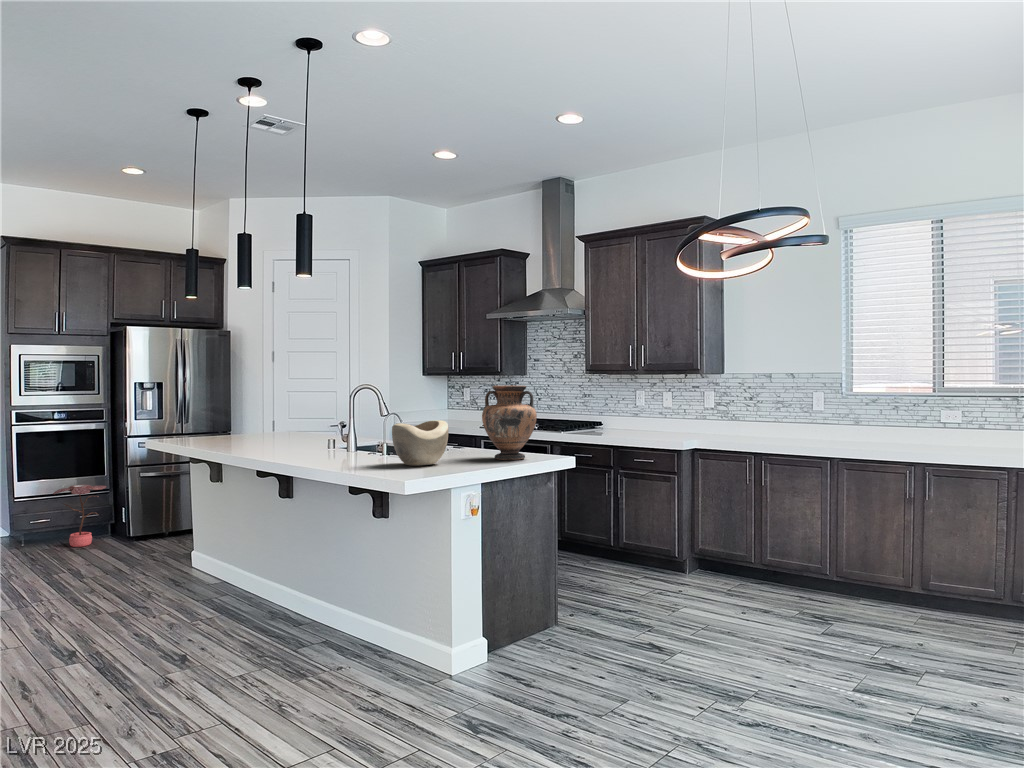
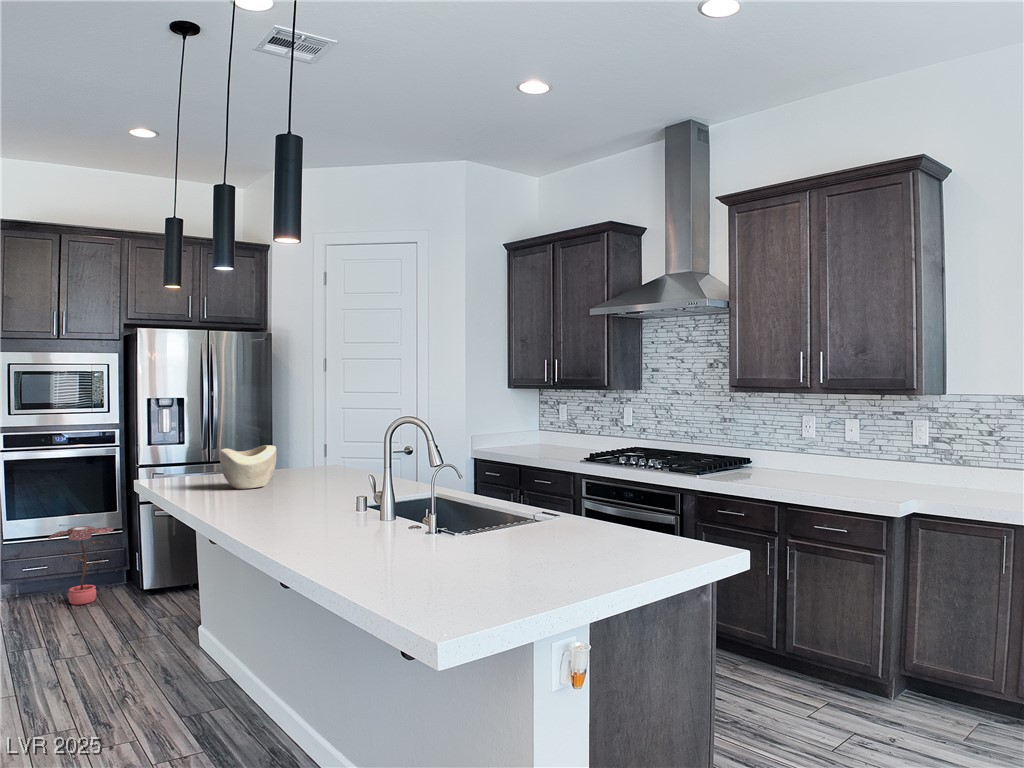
vase: present [482,386,537,460] -> none [579,429,669,554]
decorative bowl: present [392,420,448,466] -> present [220,445,276,489]

